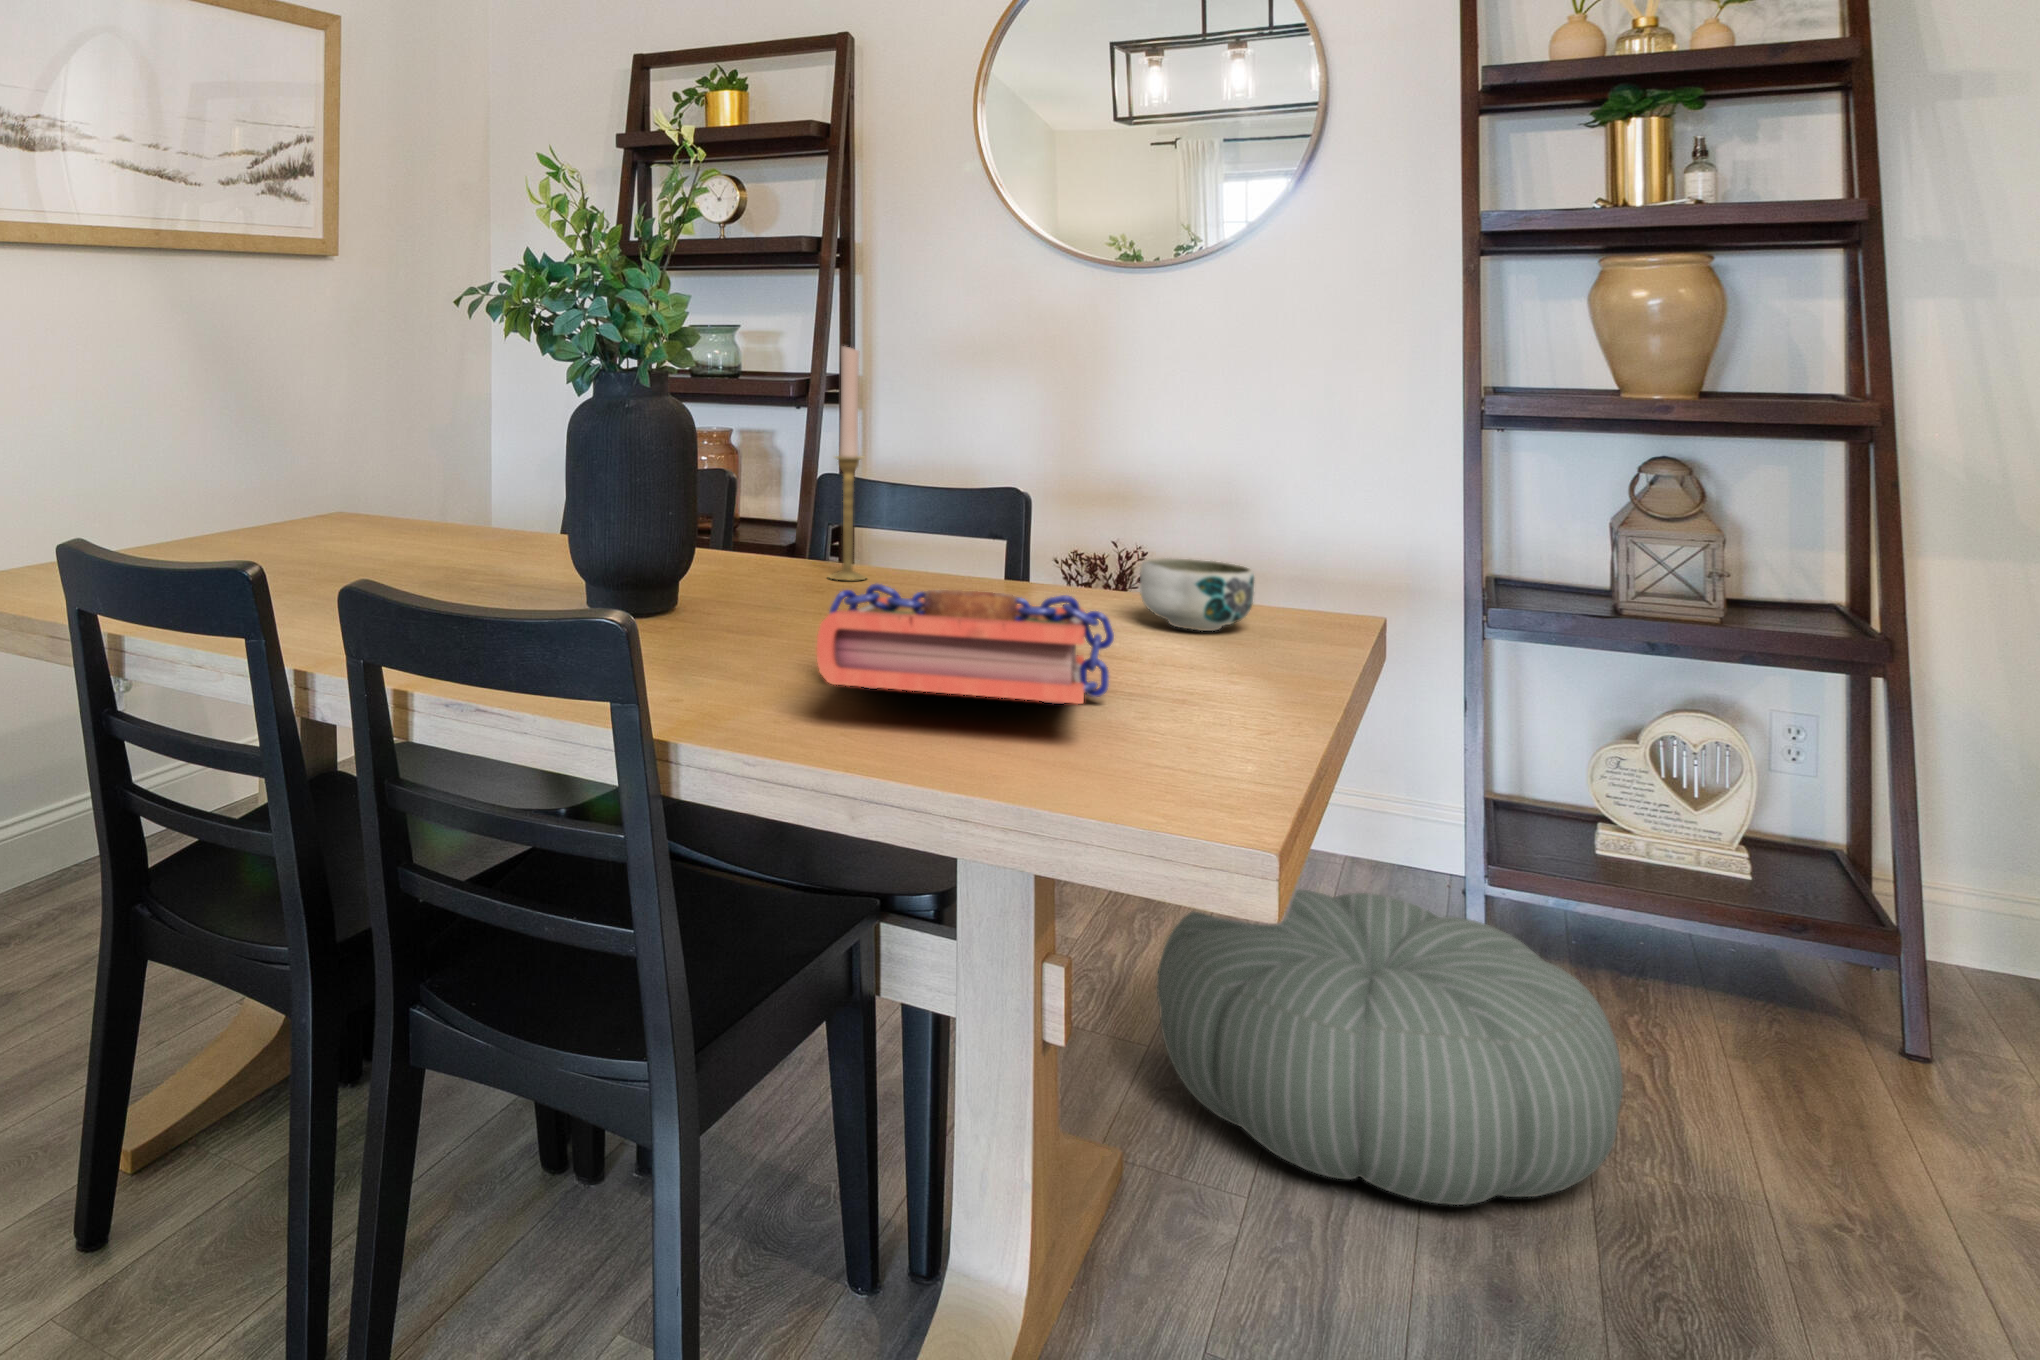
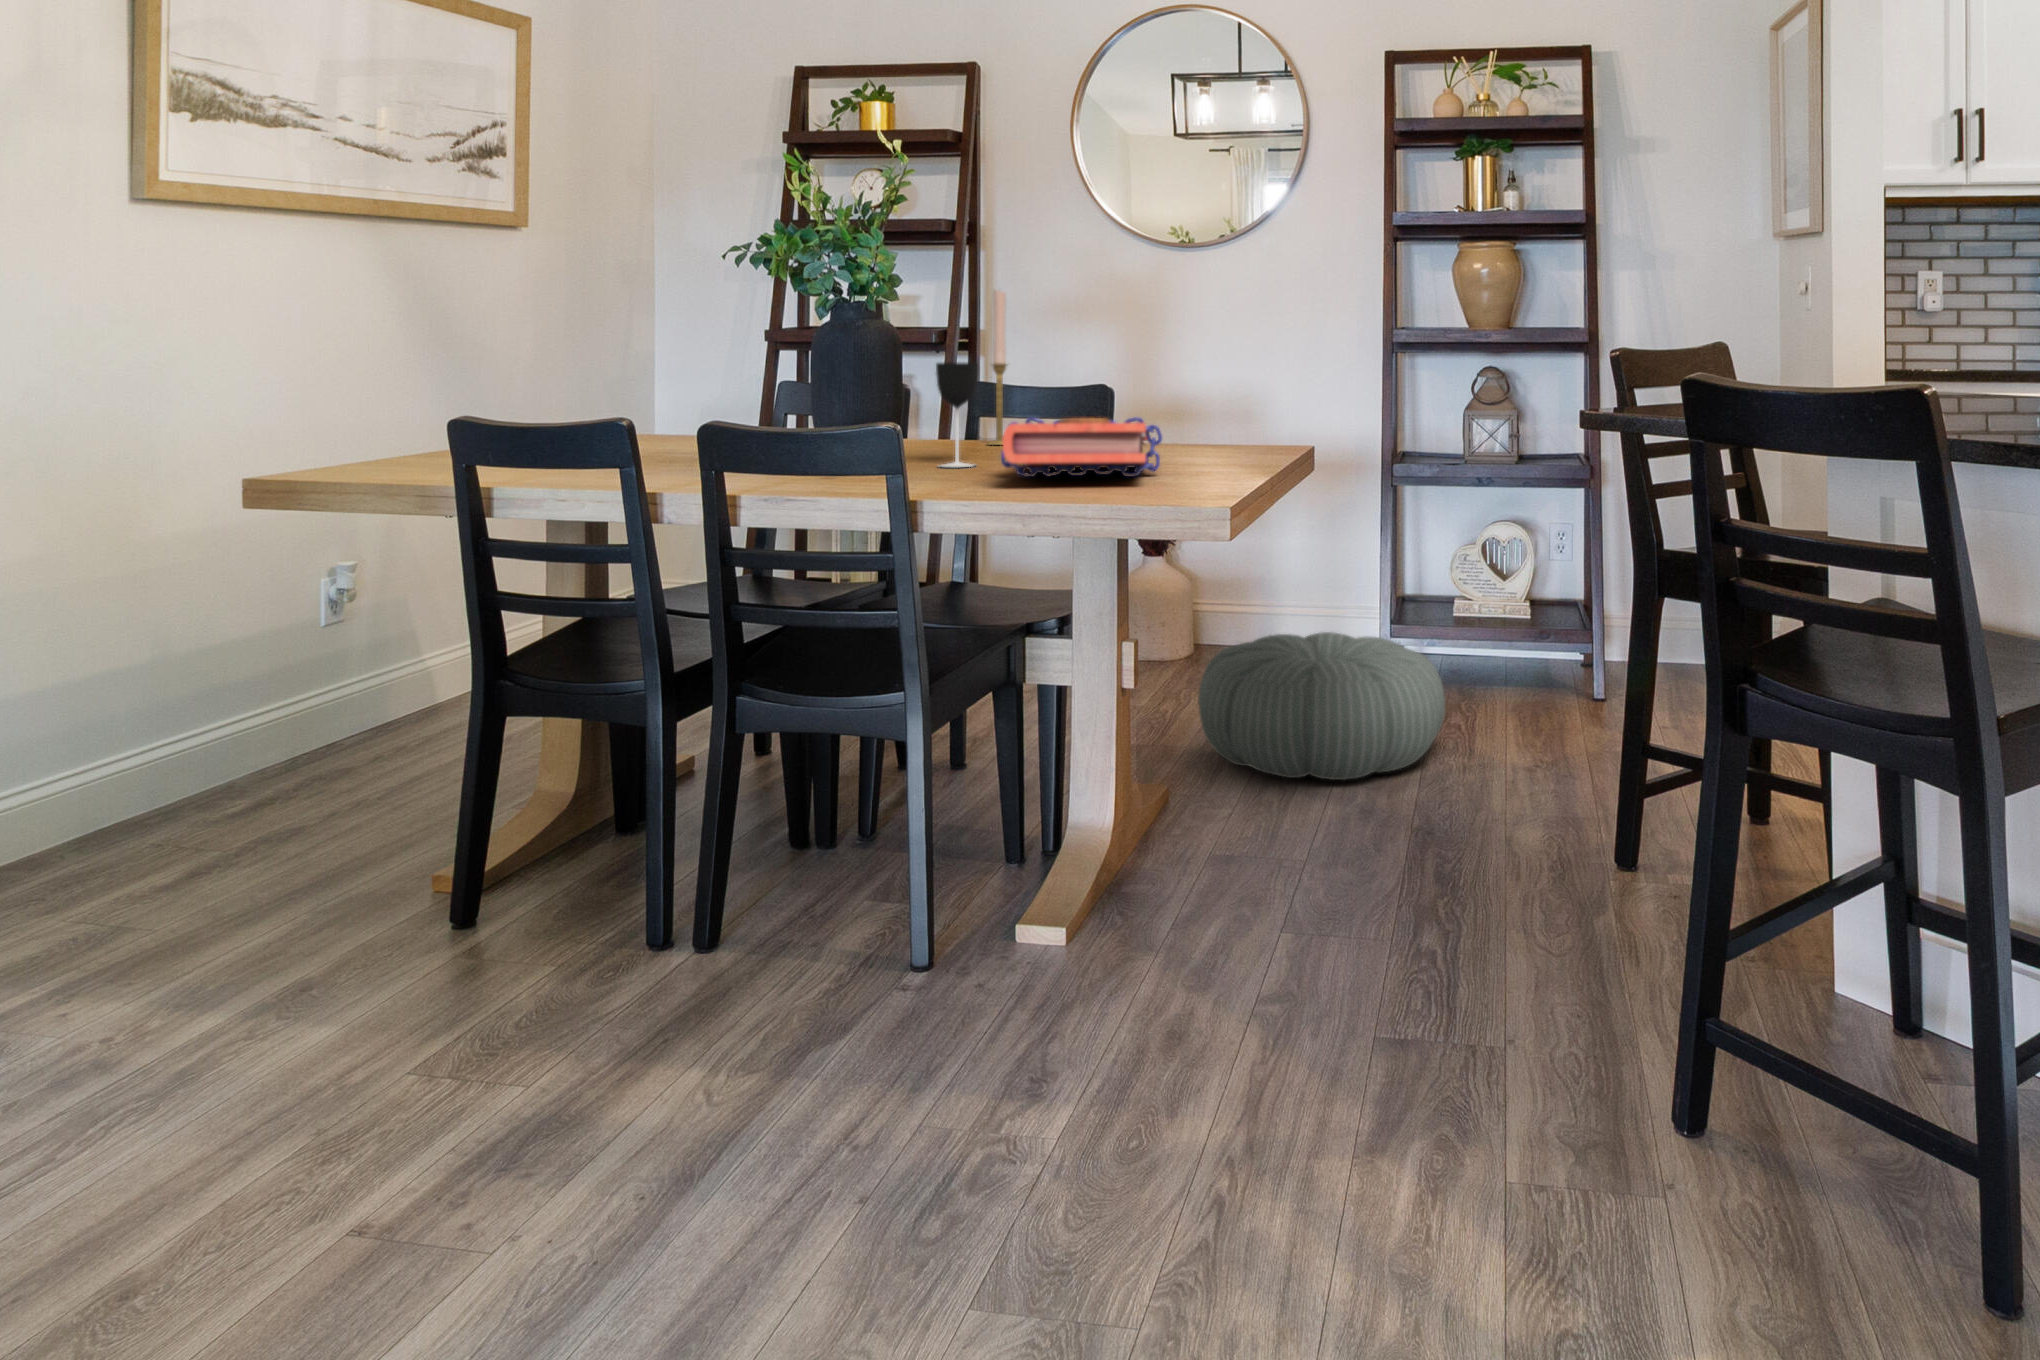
wine glass: none [734,470,800,643] -> present [936,363,978,467]
bowl: present [1140,558,1255,631] -> none [1181,414,1243,452]

